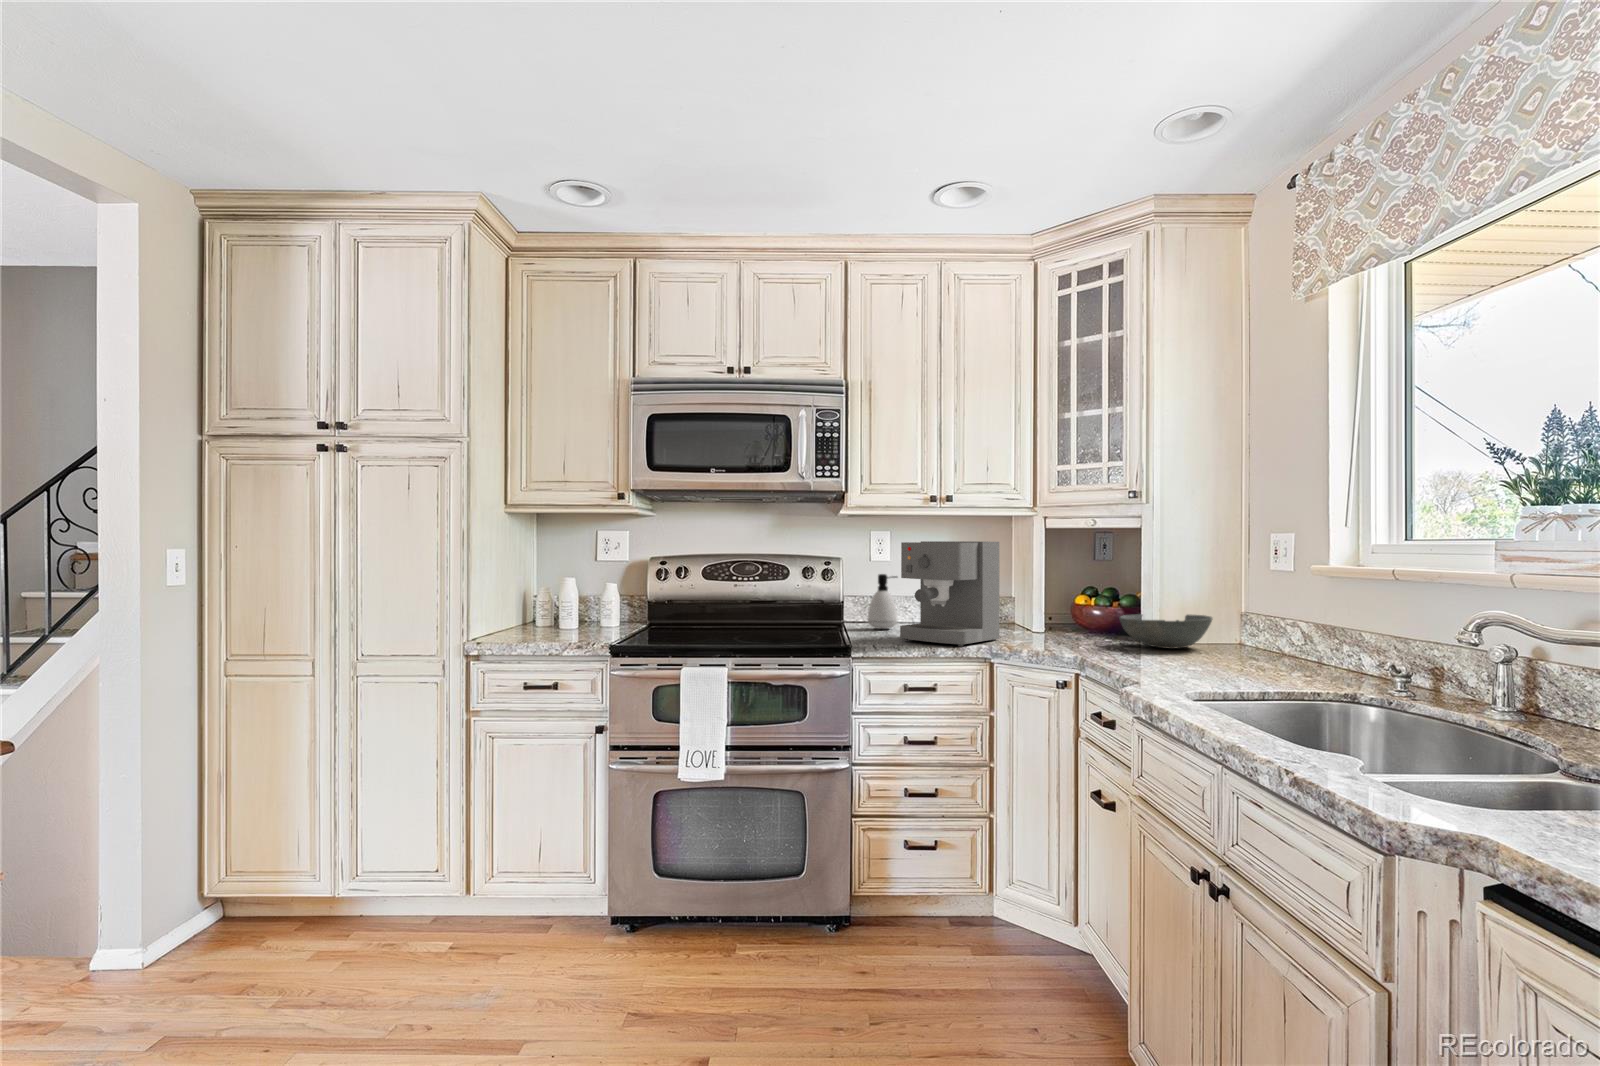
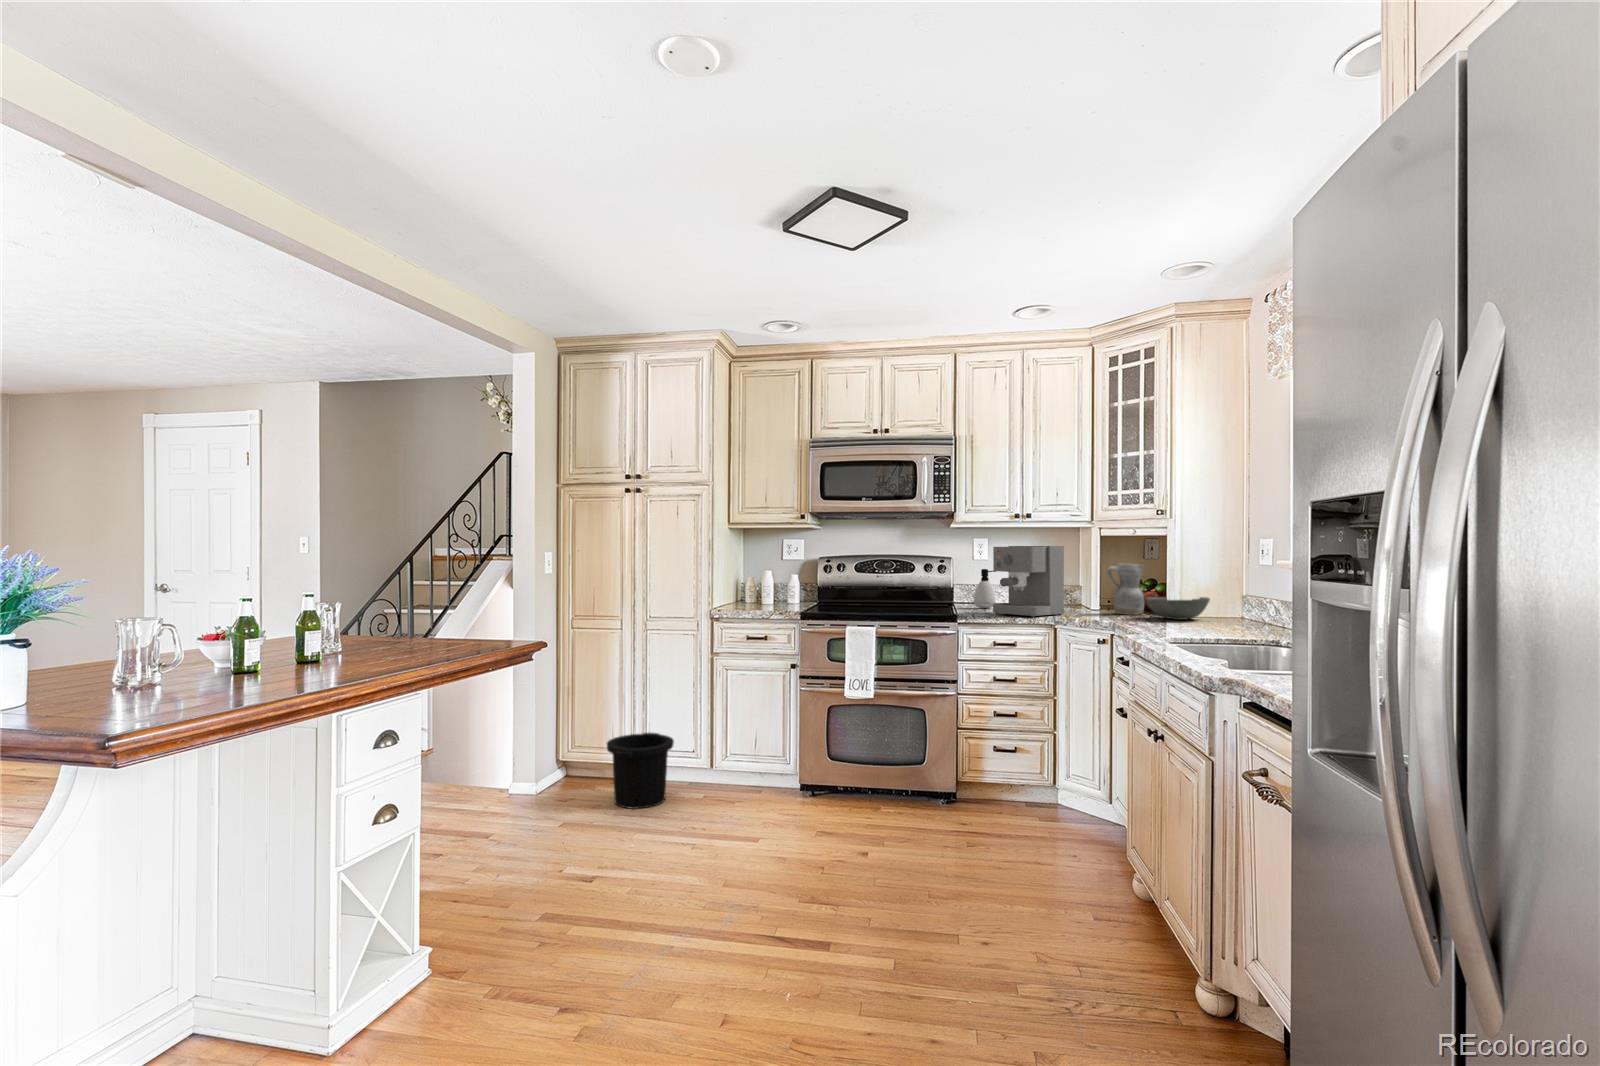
ceramic pitcher: none [1056,566,1108,639] -> present [1107,563,1144,614]
trash can: none [262,845,392,994] -> present [607,733,674,809]

